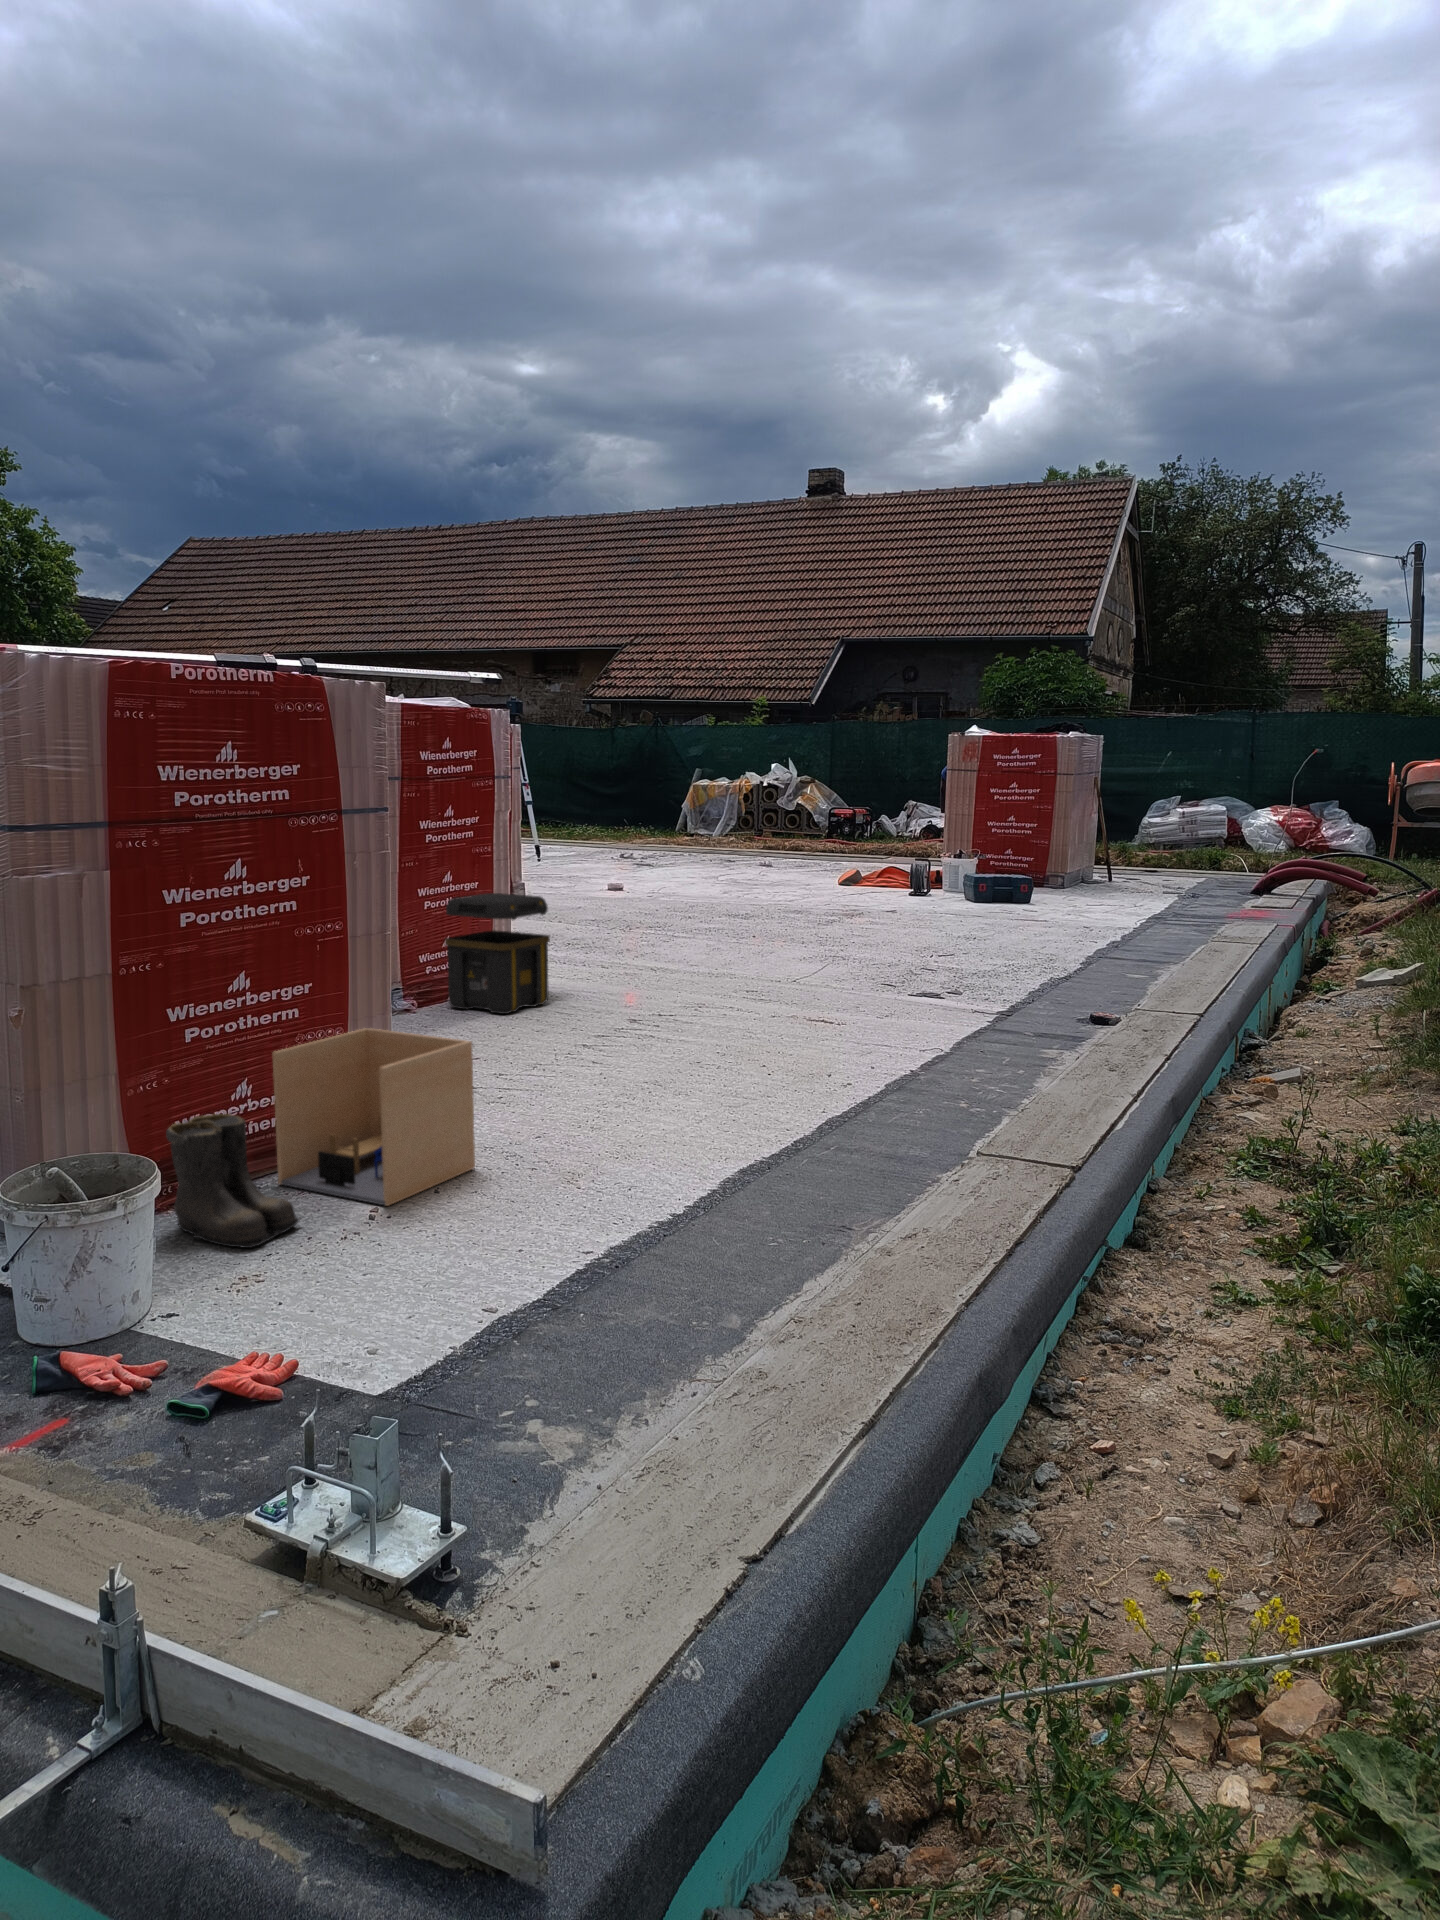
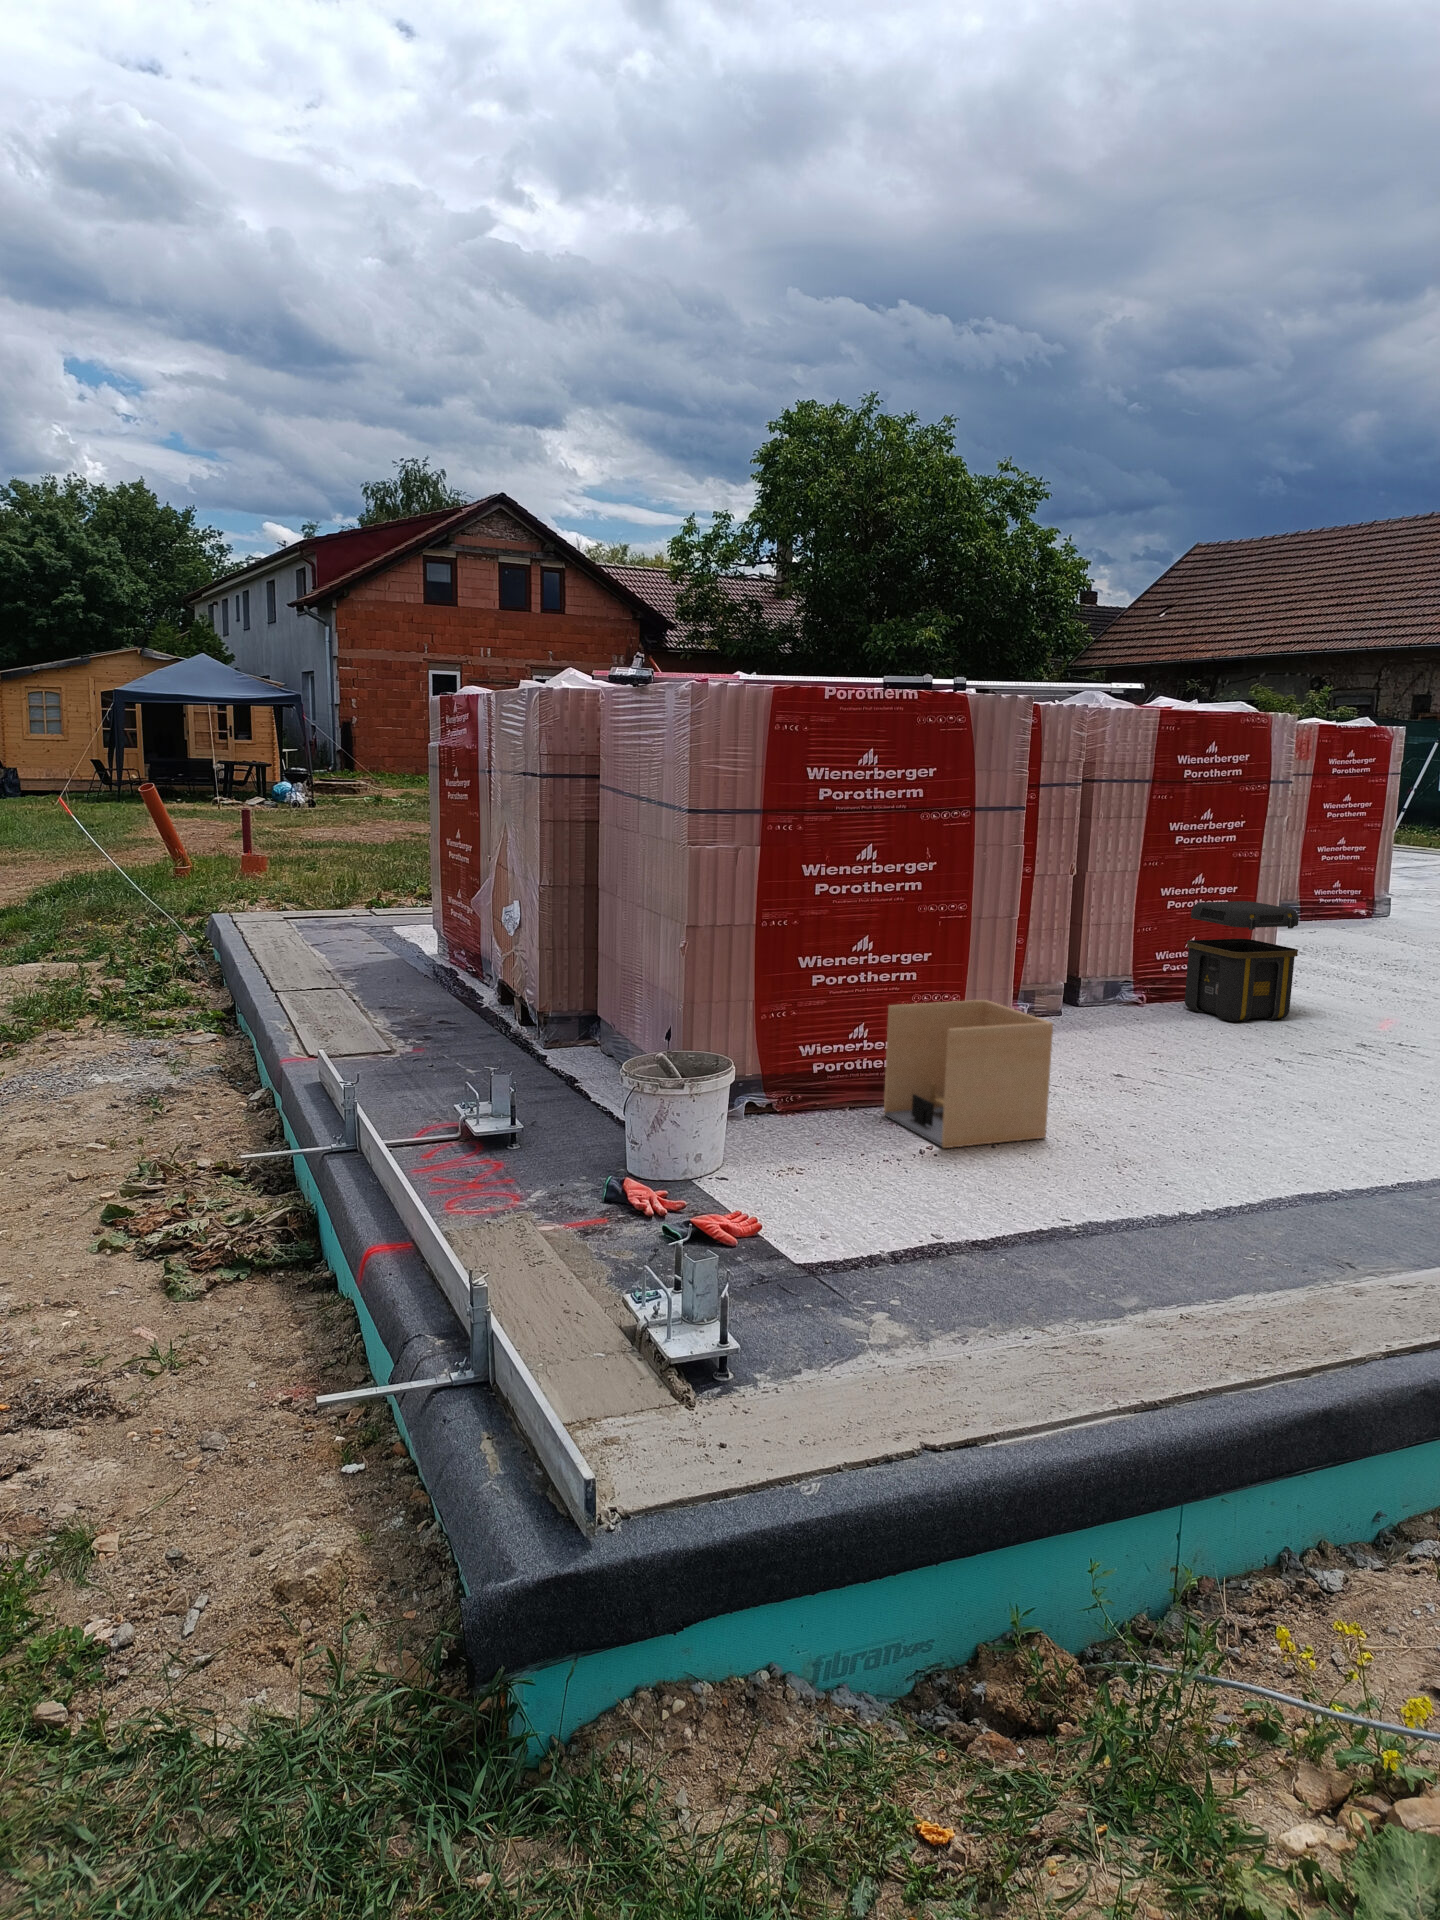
boots: present [166,1114,301,1248] -> none [782,1045,870,1152]

